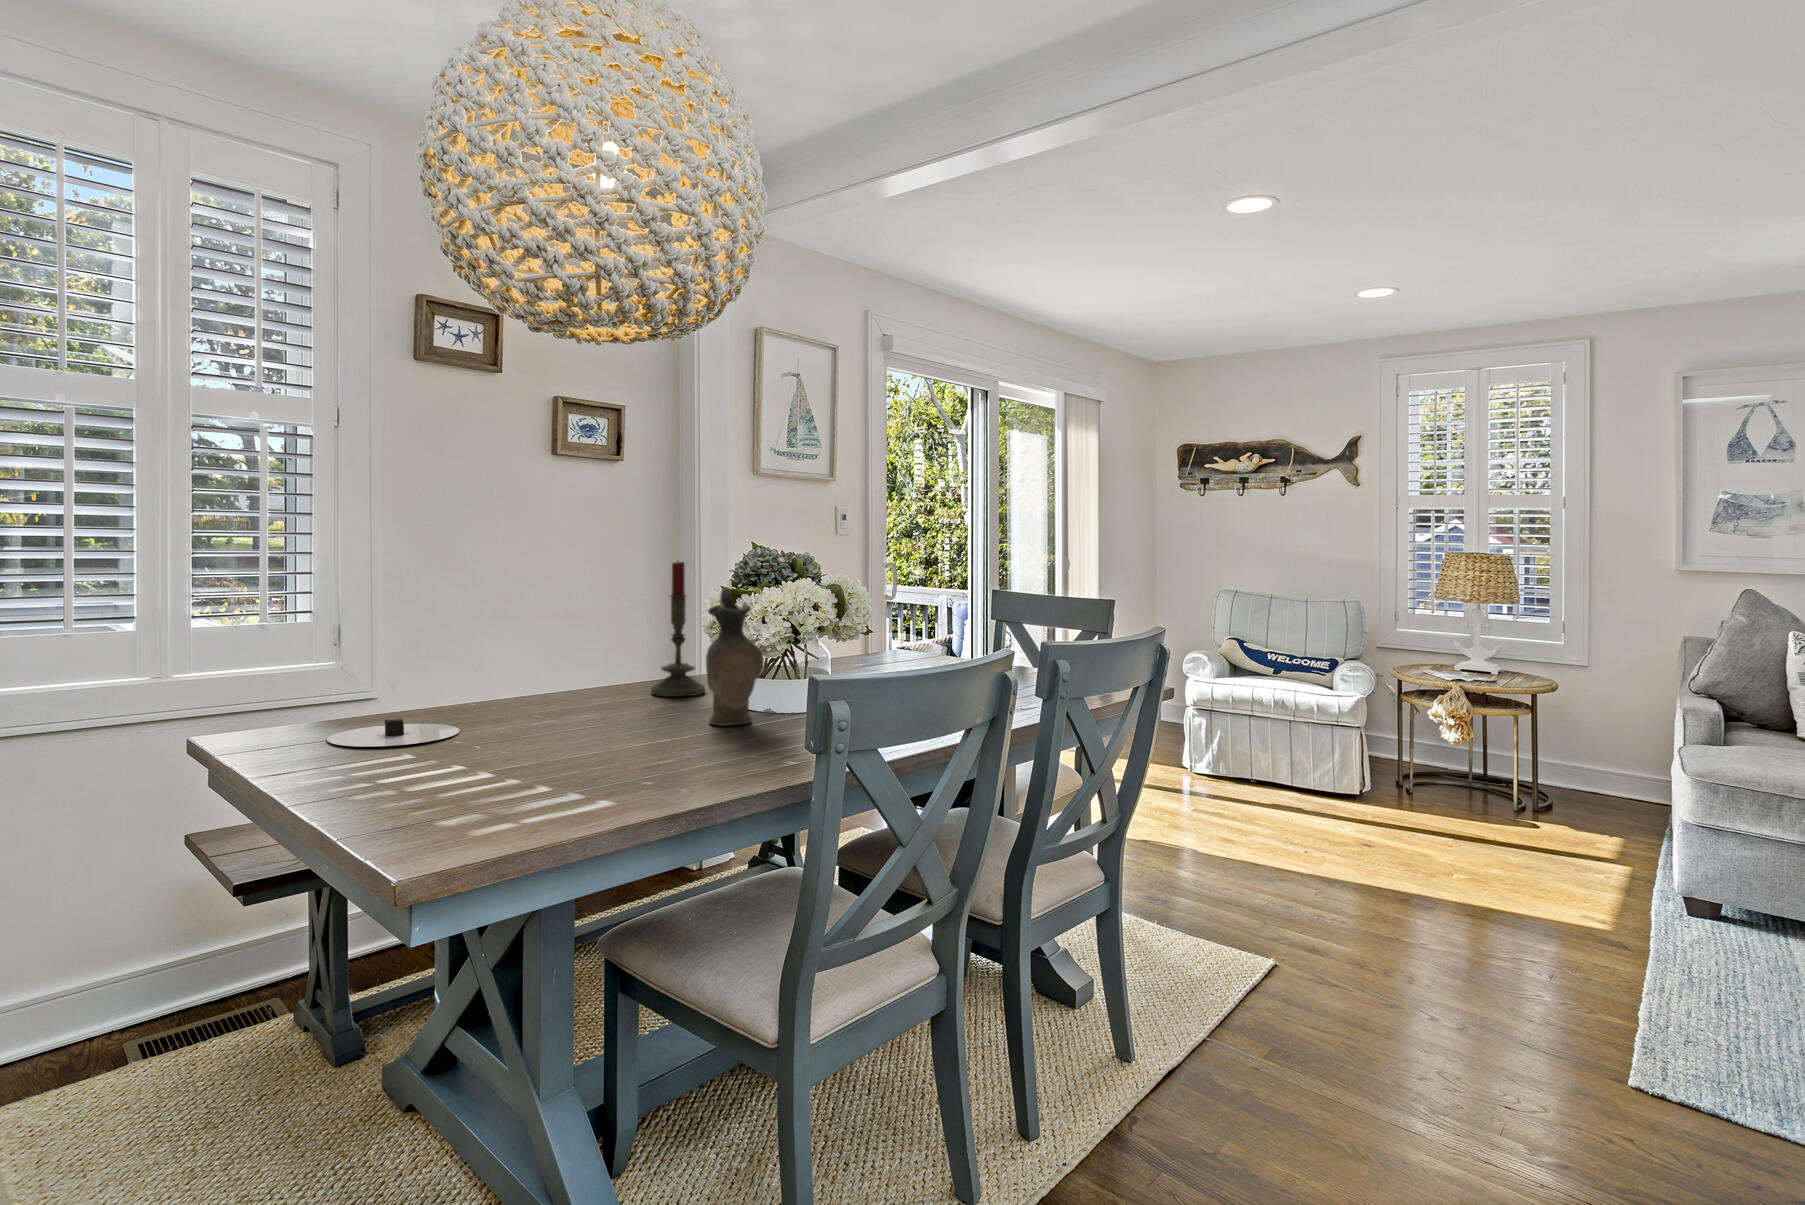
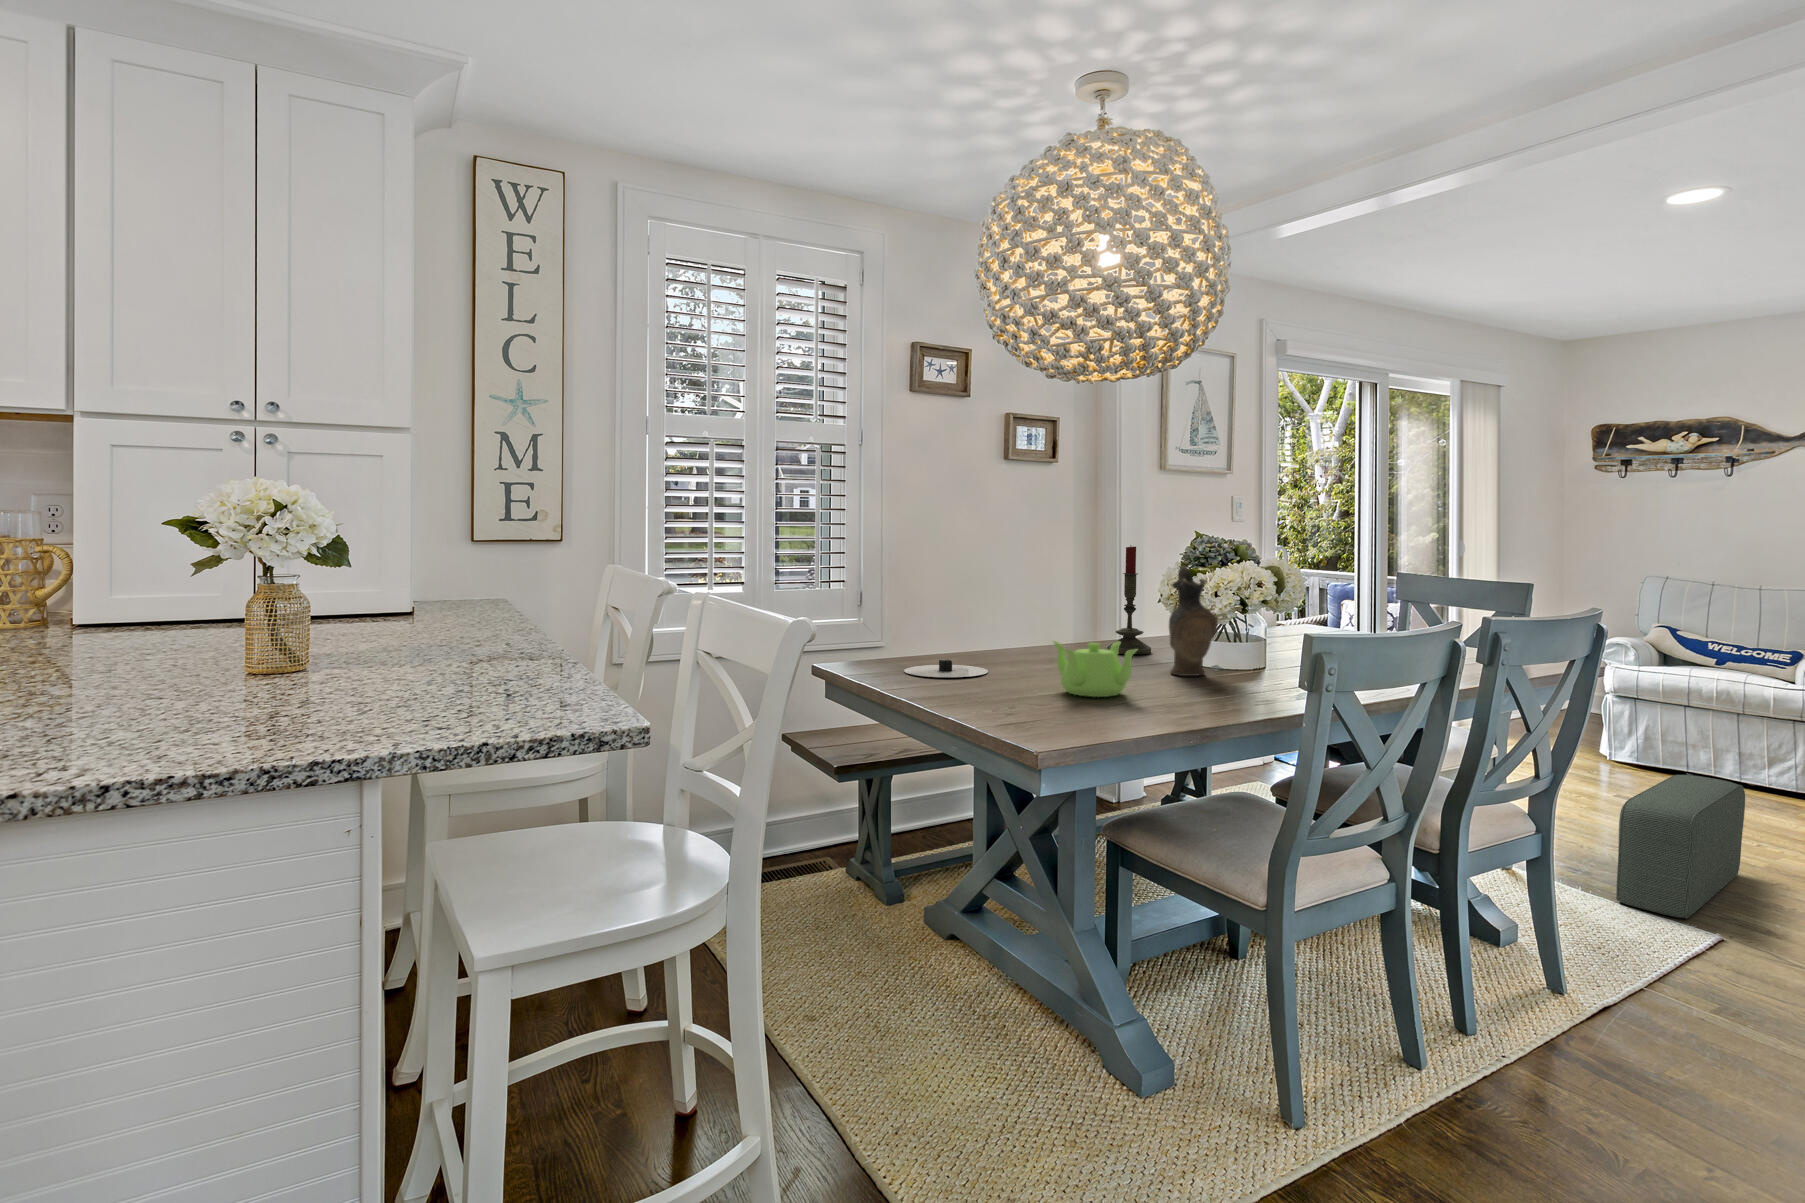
teapot: none [531,688,636,767] -> present [1053,641,1136,697]
pouf: none [1189,790,1294,942] -> present [1616,775,1745,919]

